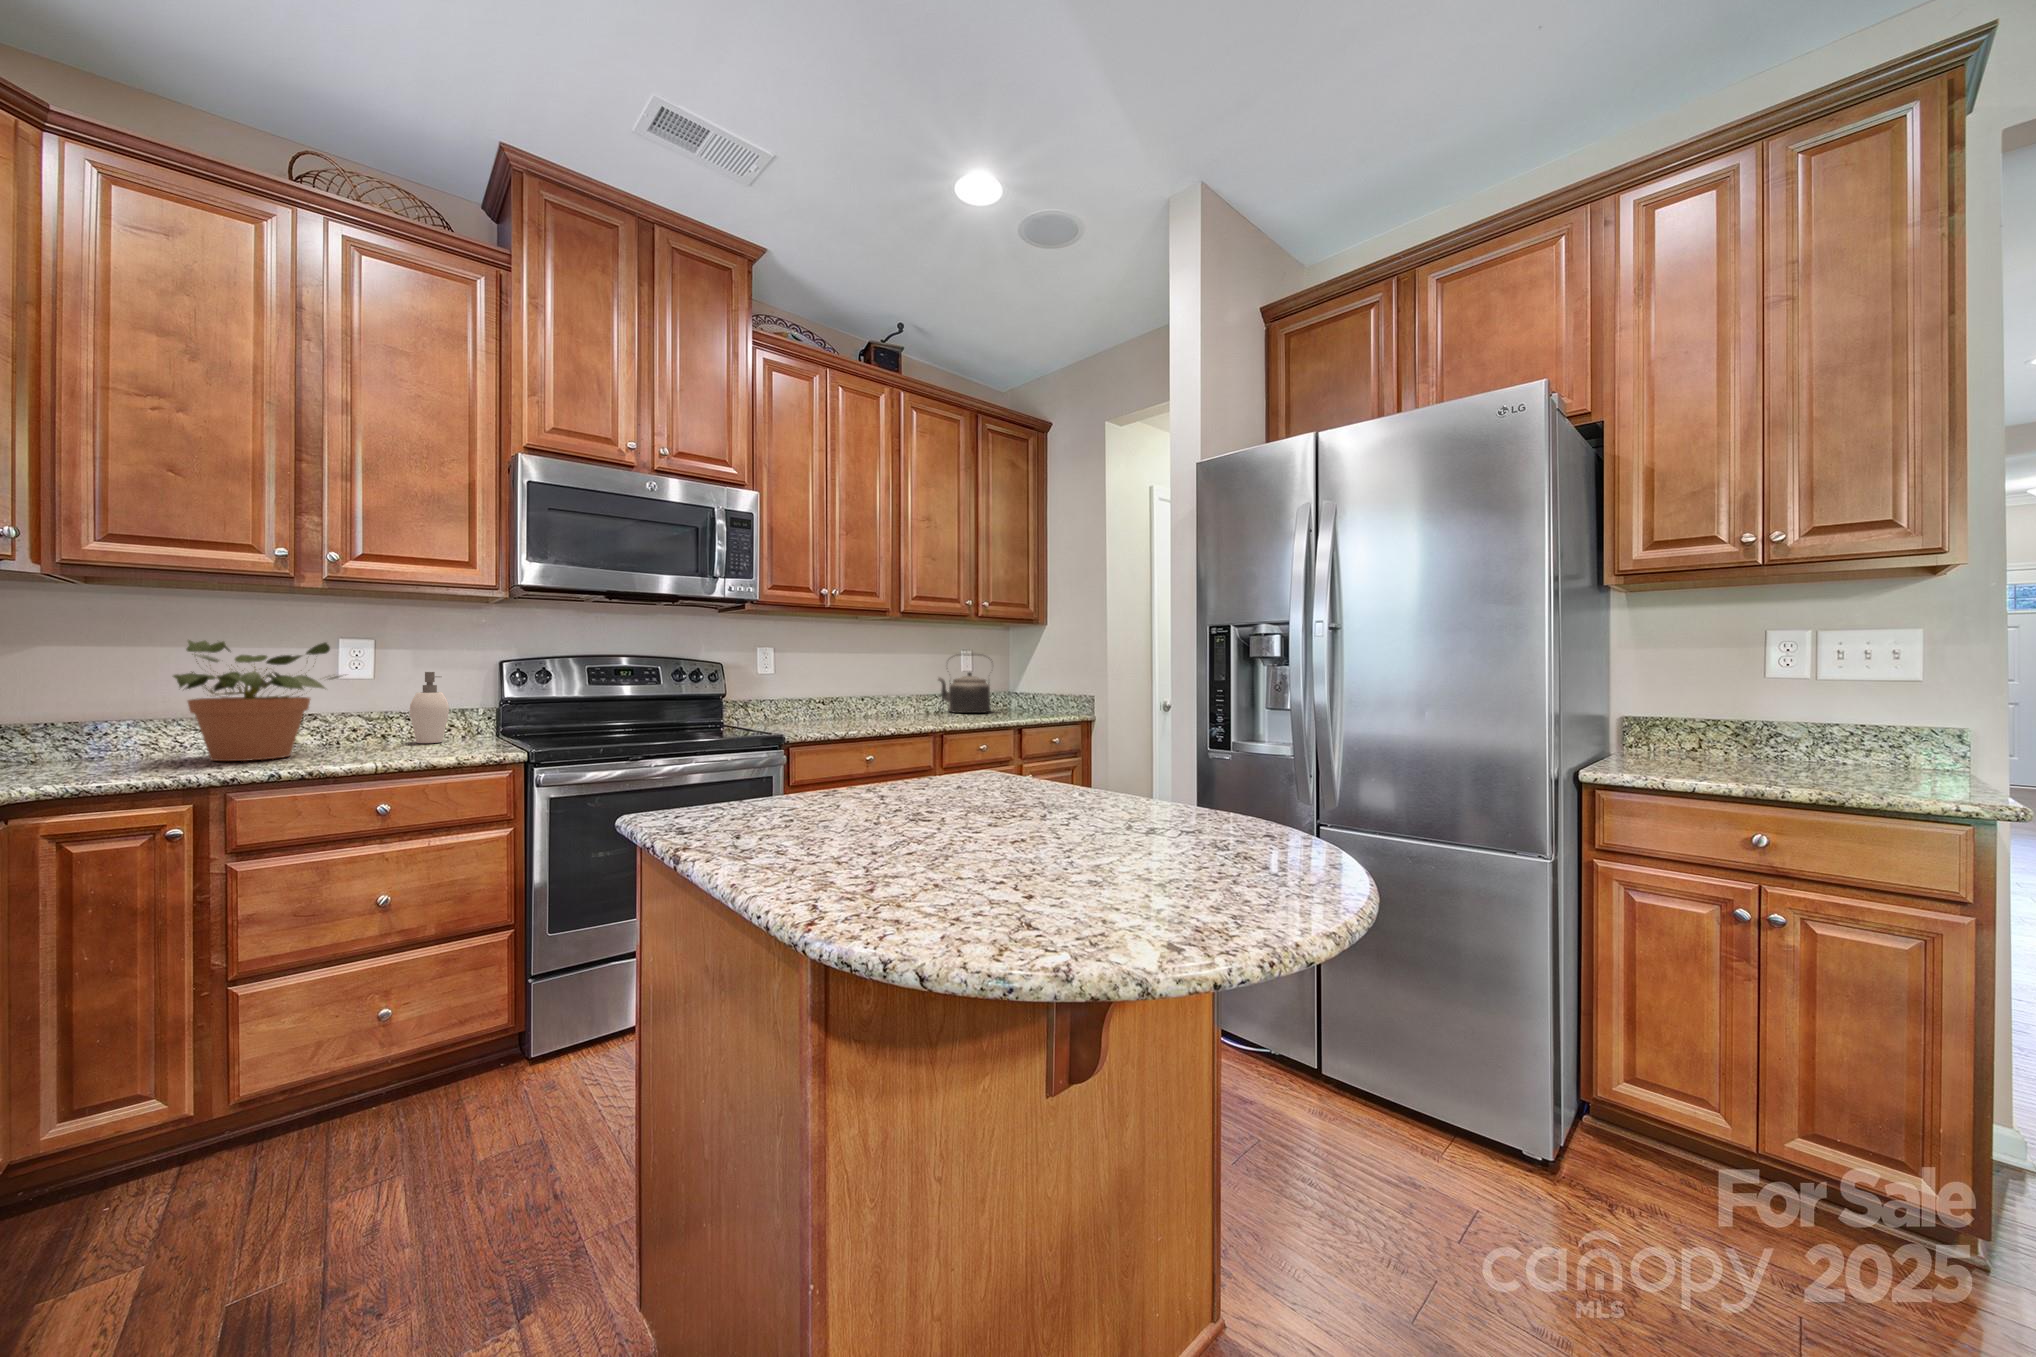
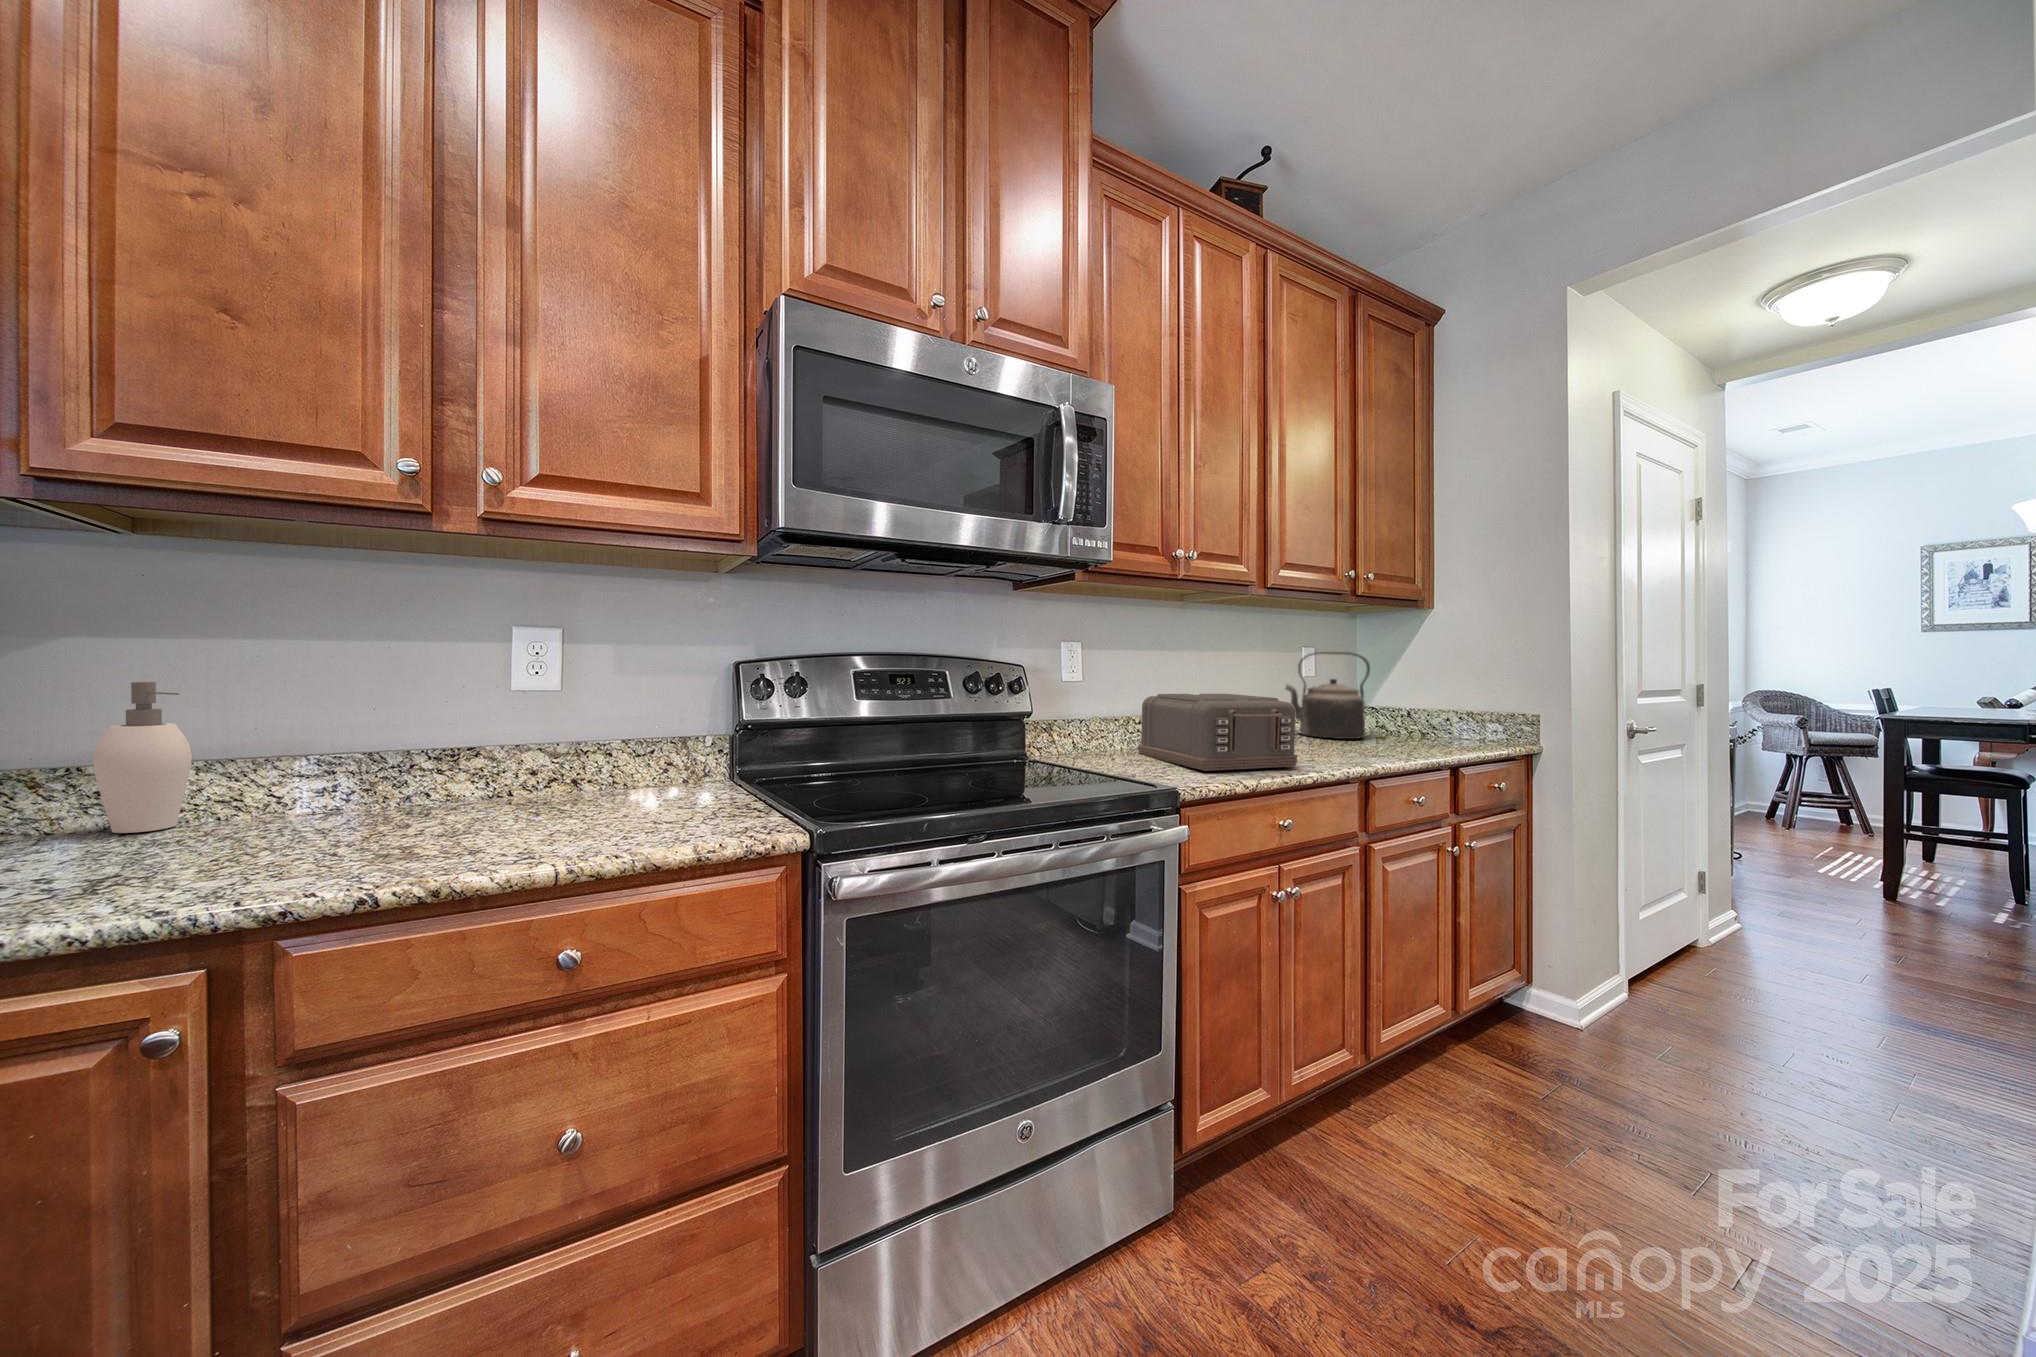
potted plant: present [173,640,341,761] -> none [208,625,524,848]
soap dispenser: present [410,672,449,743] -> present [93,682,192,833]
toaster: none [805,681,899,728] -> present [1138,694,1298,771]

